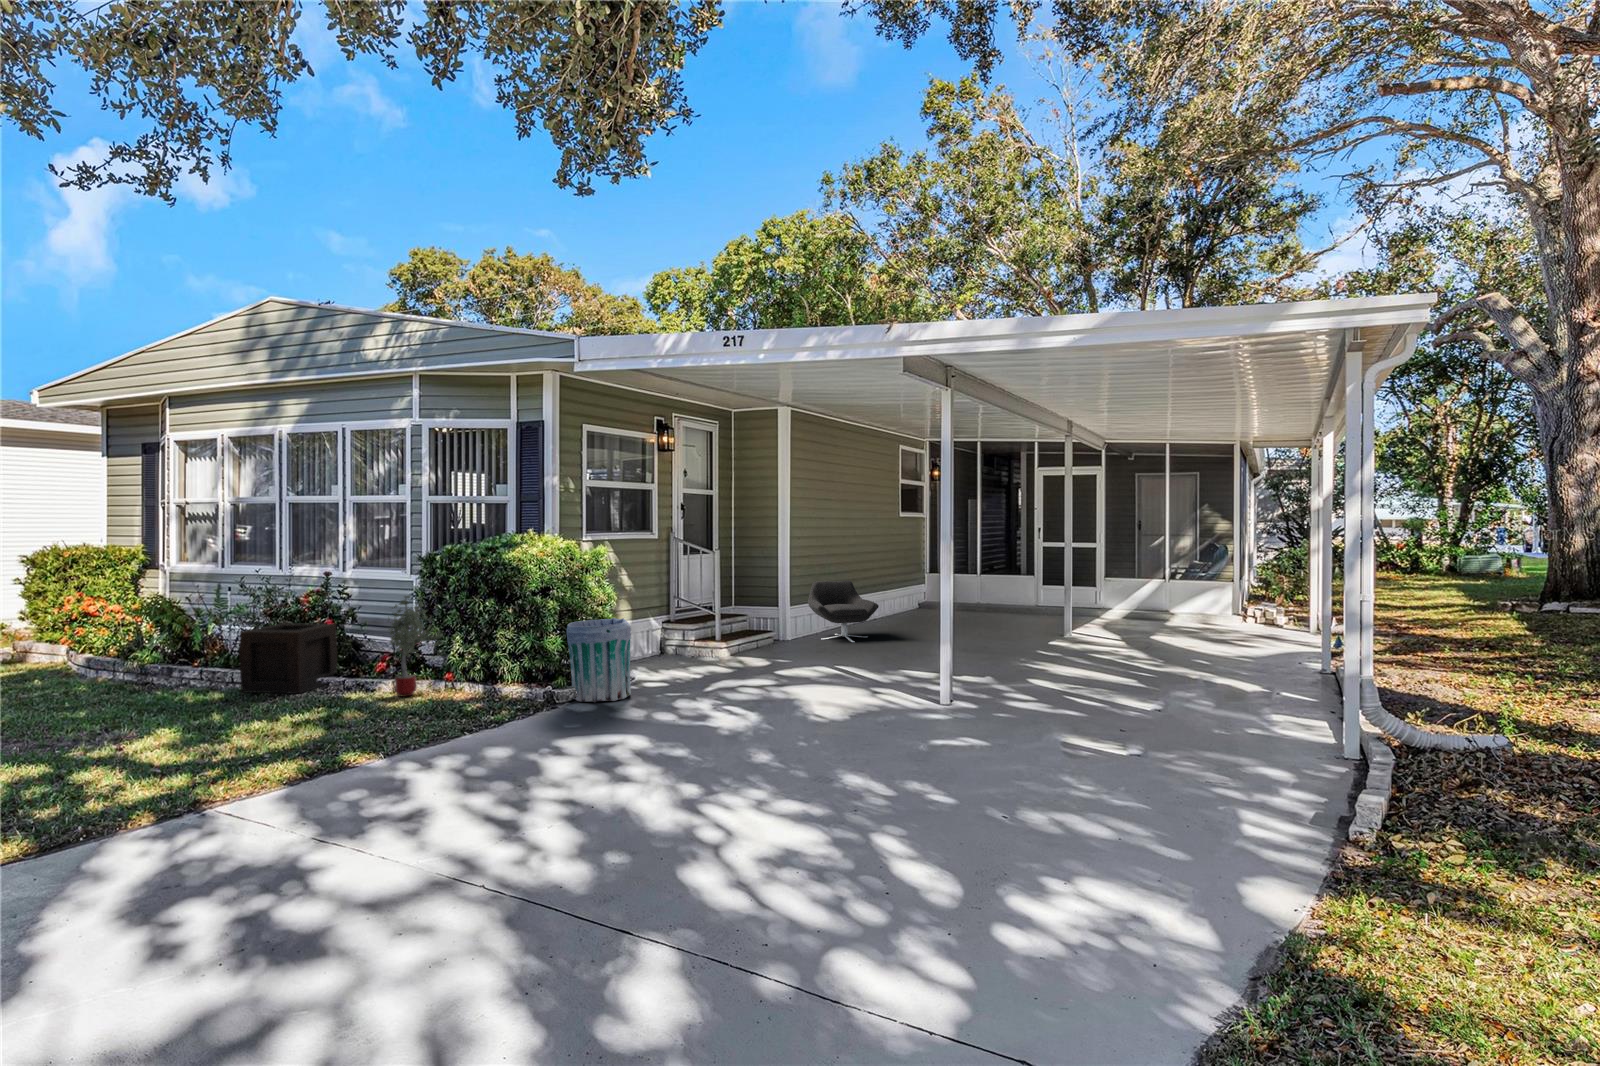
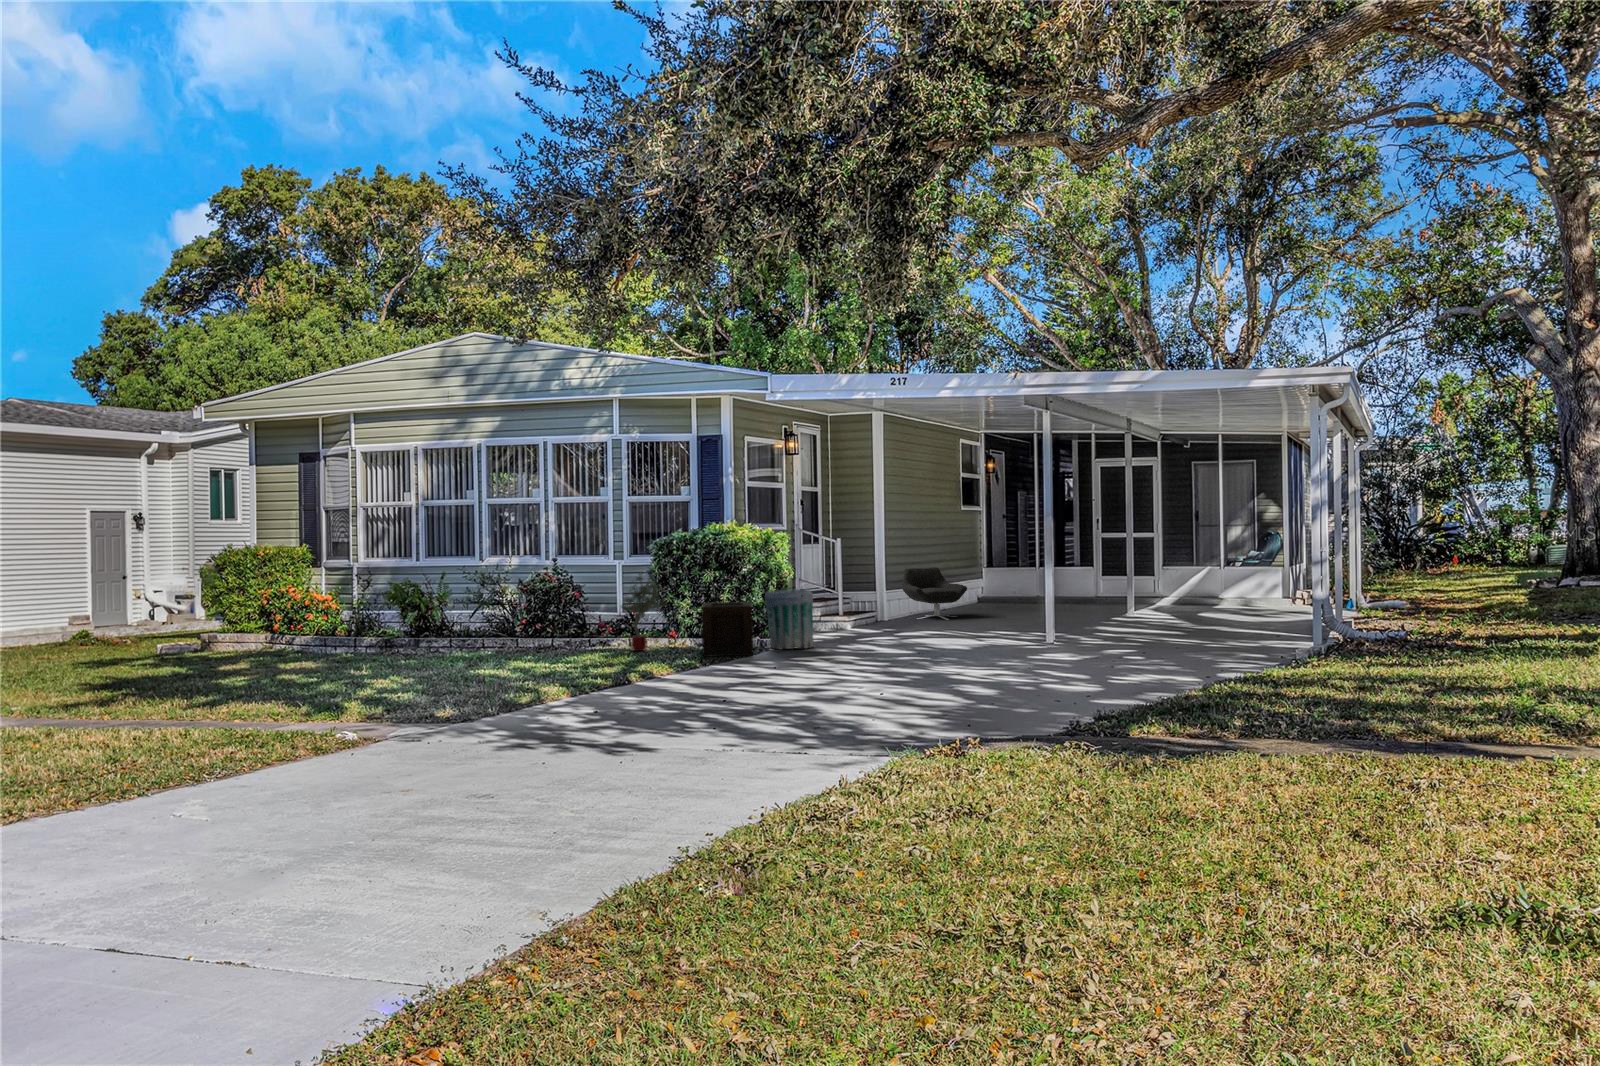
wooden crate: present [240,623,337,694] -> present [702,602,753,657]

